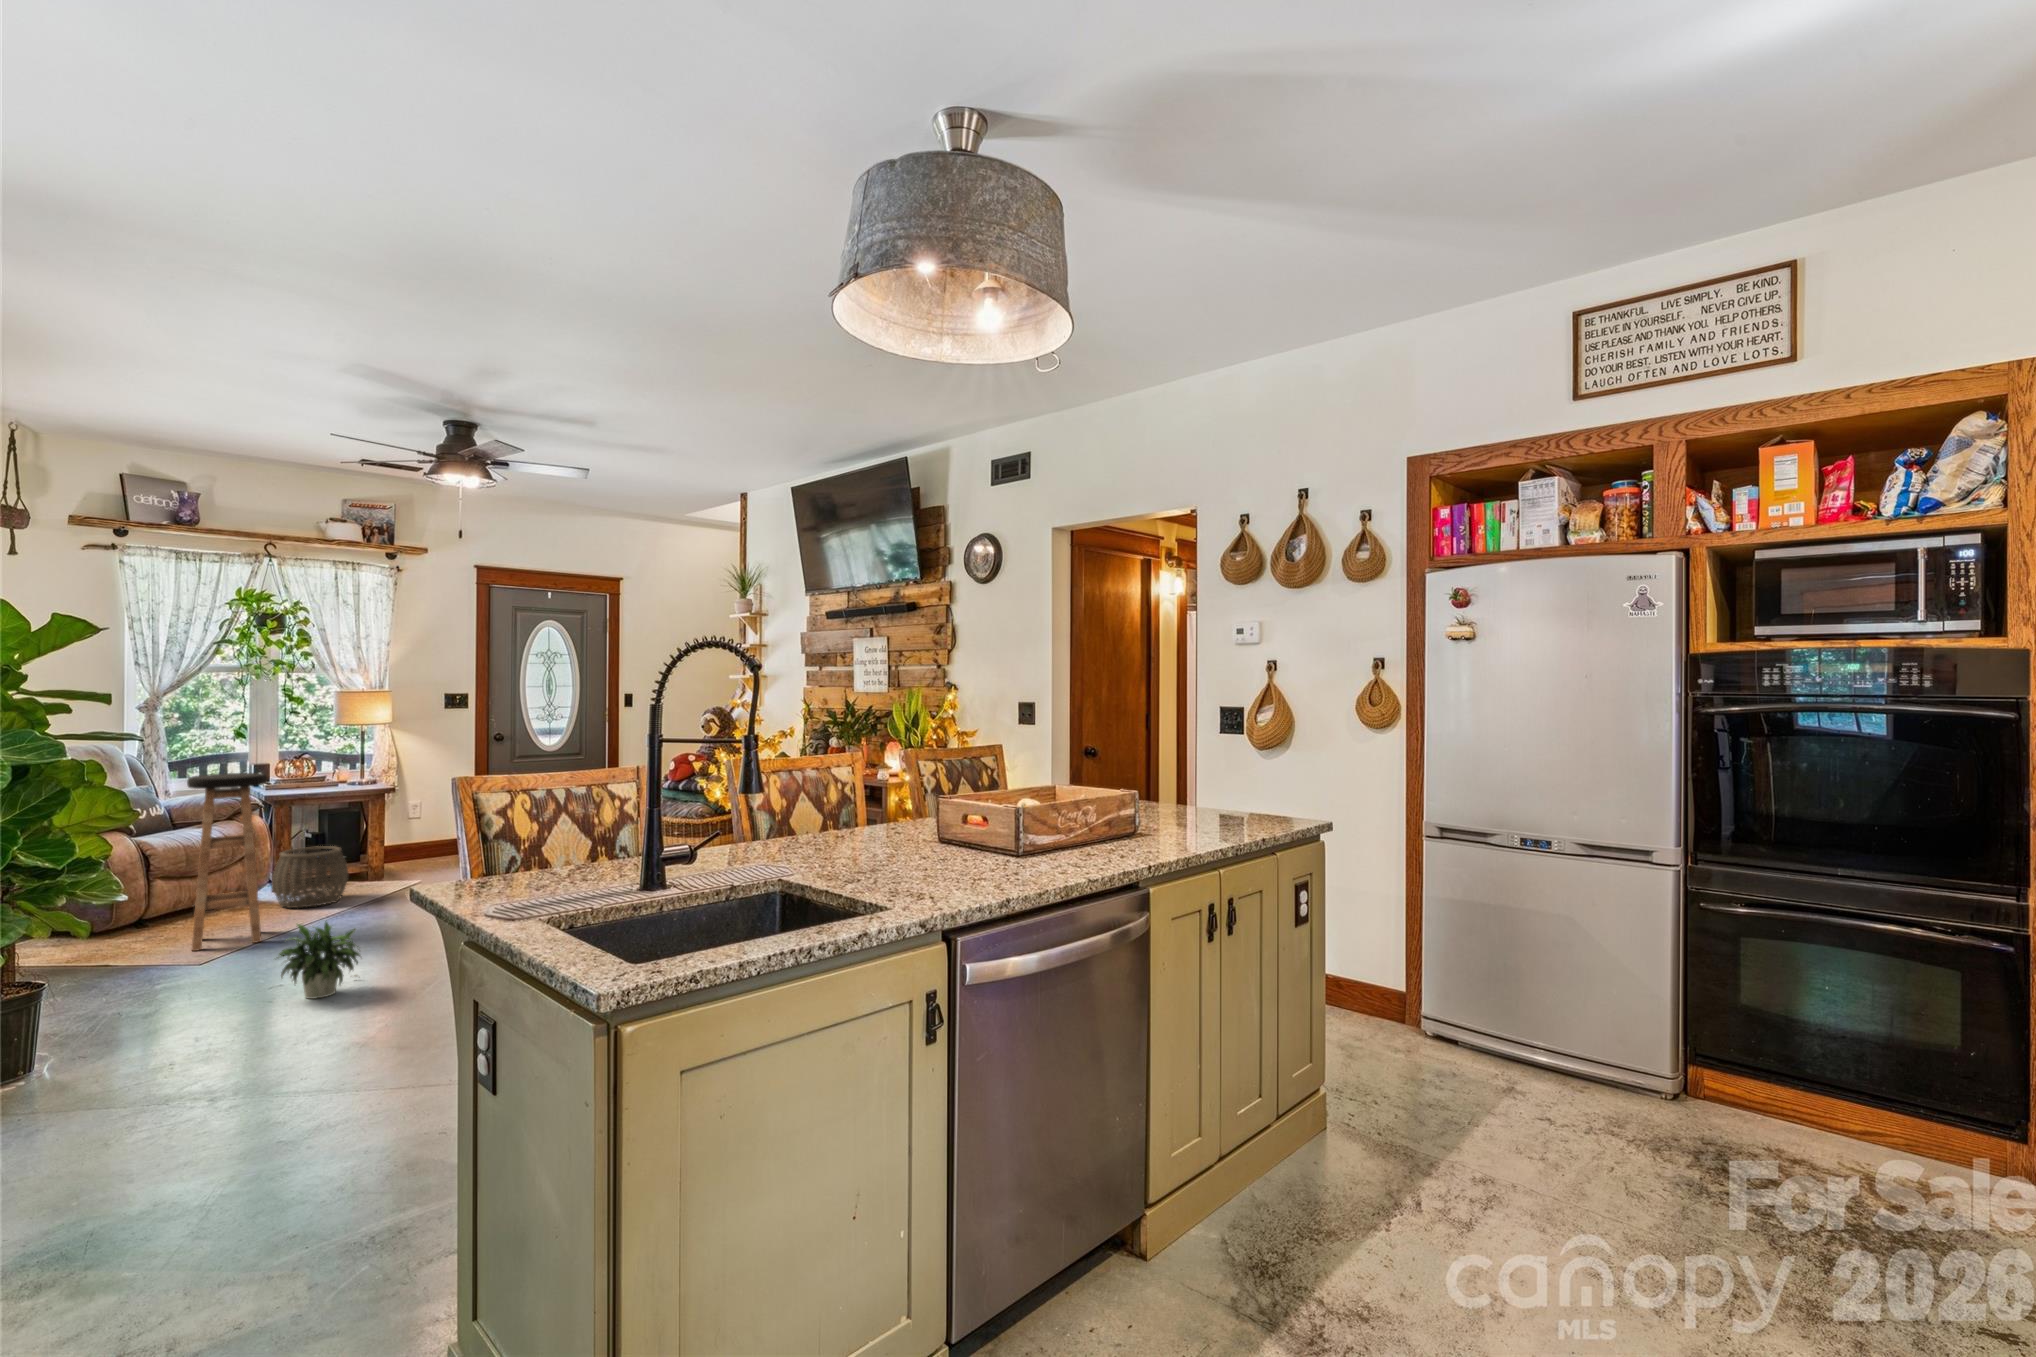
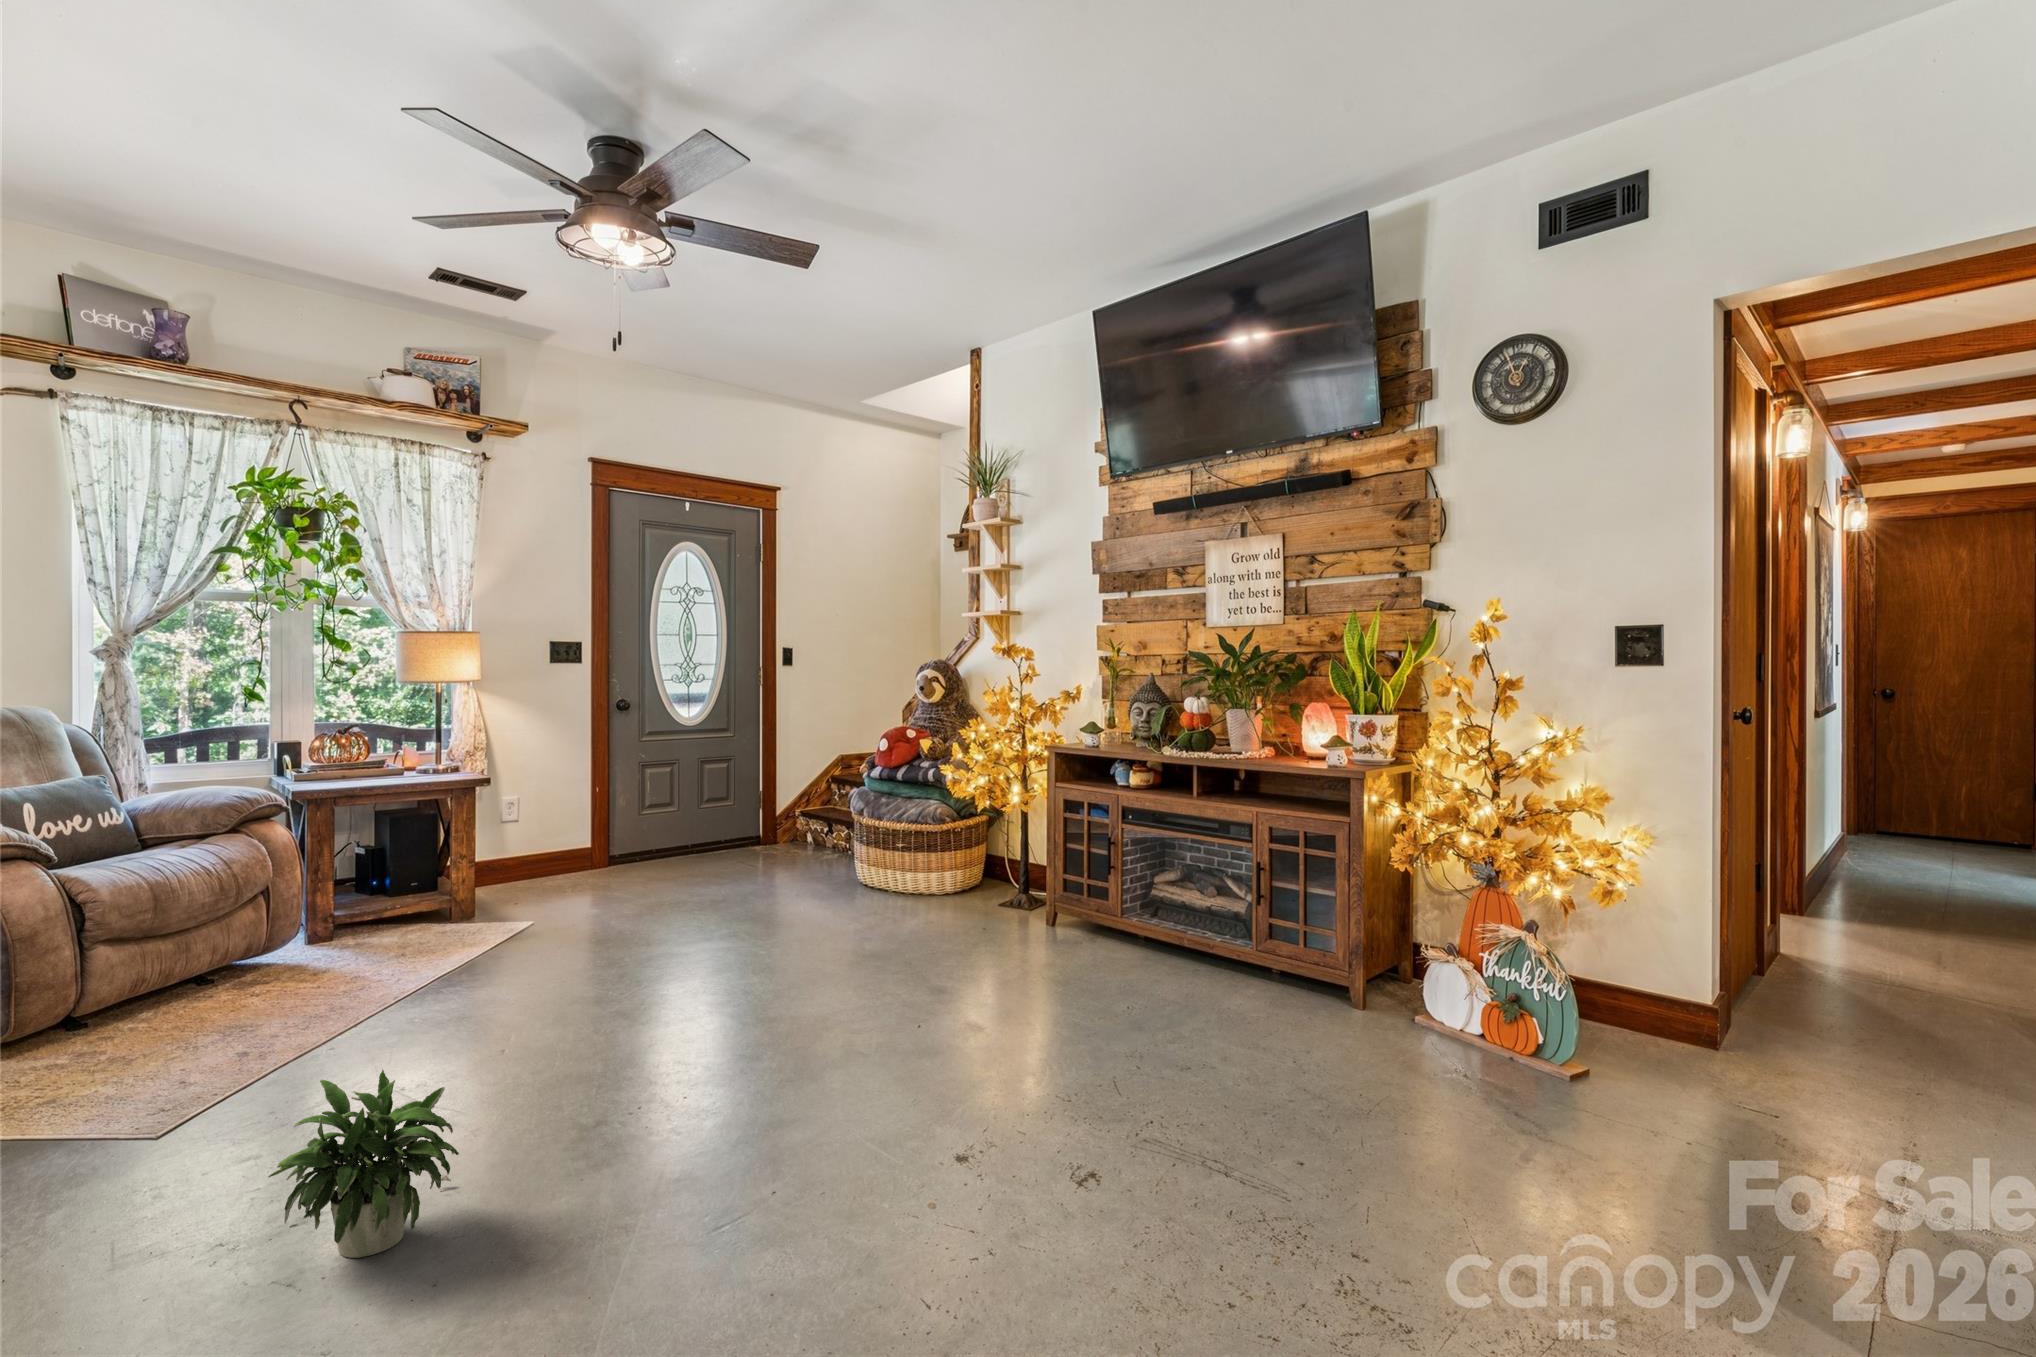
bar stool: present [187,773,267,951] -> none [134,756,279,1087]
woven basket: present [272,846,348,908] -> none [299,874,421,980]

